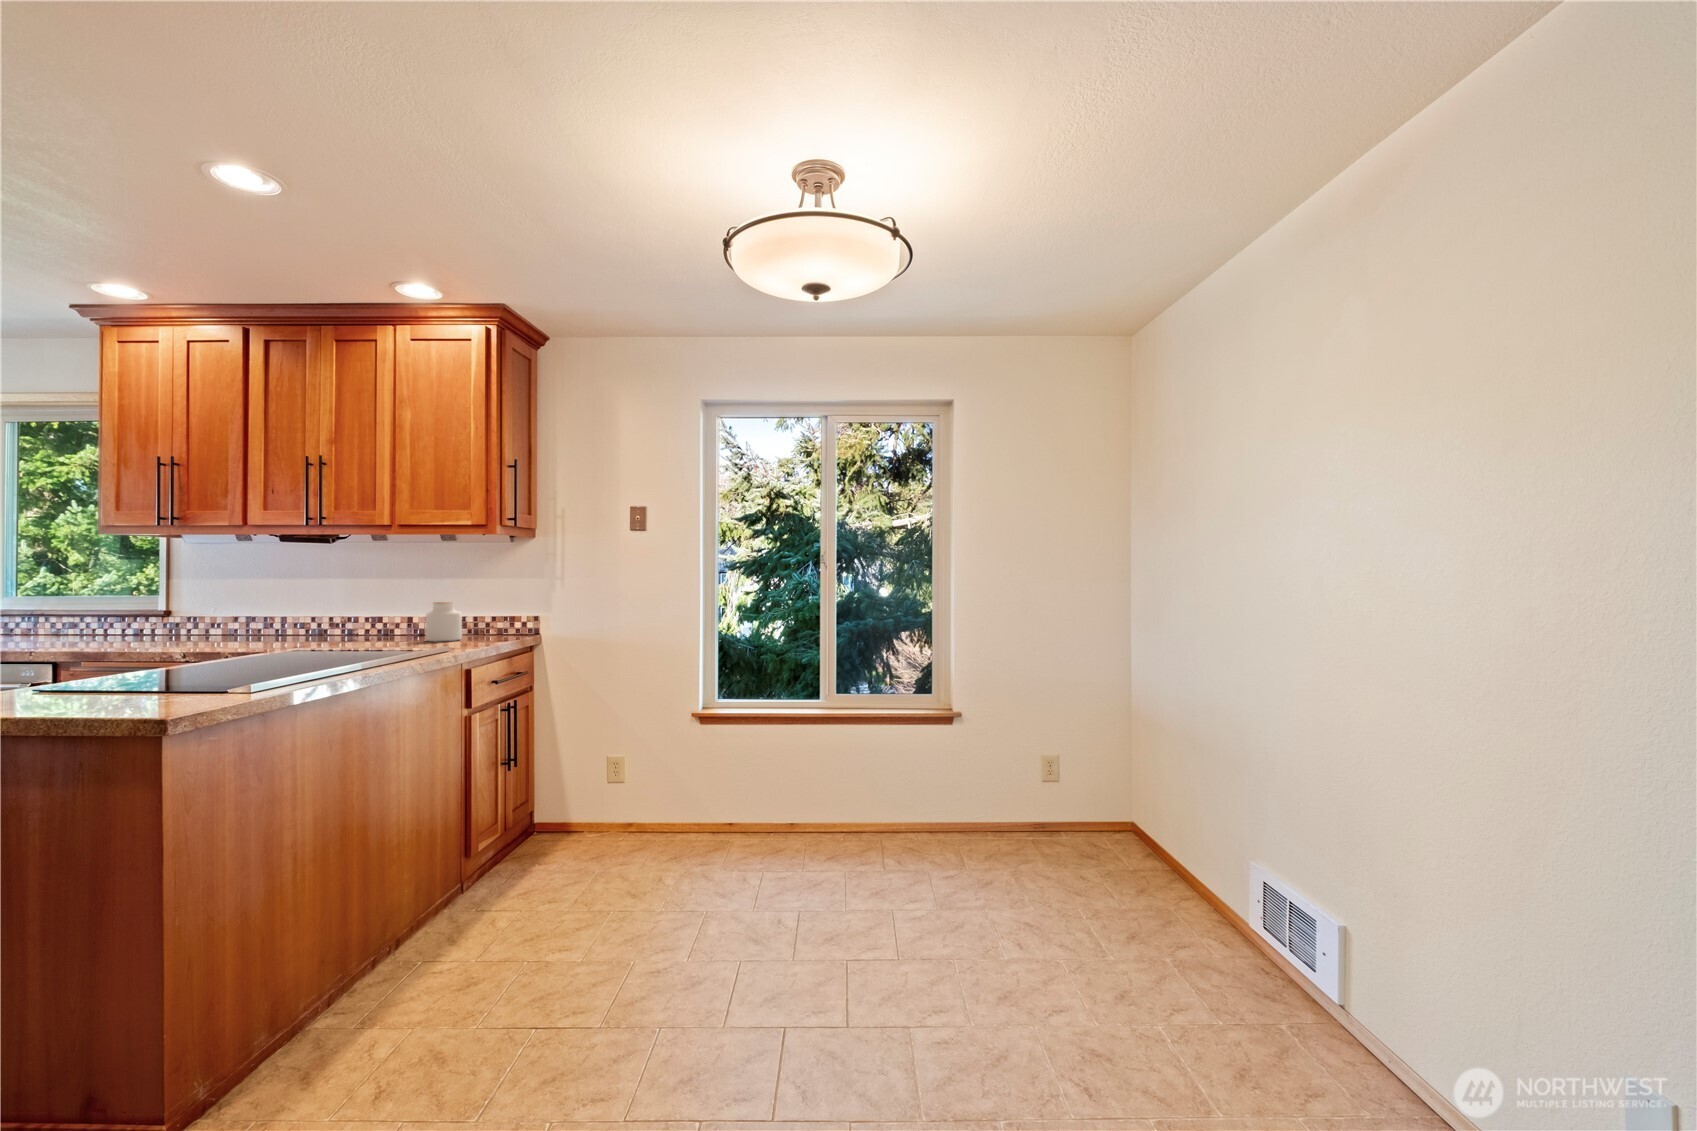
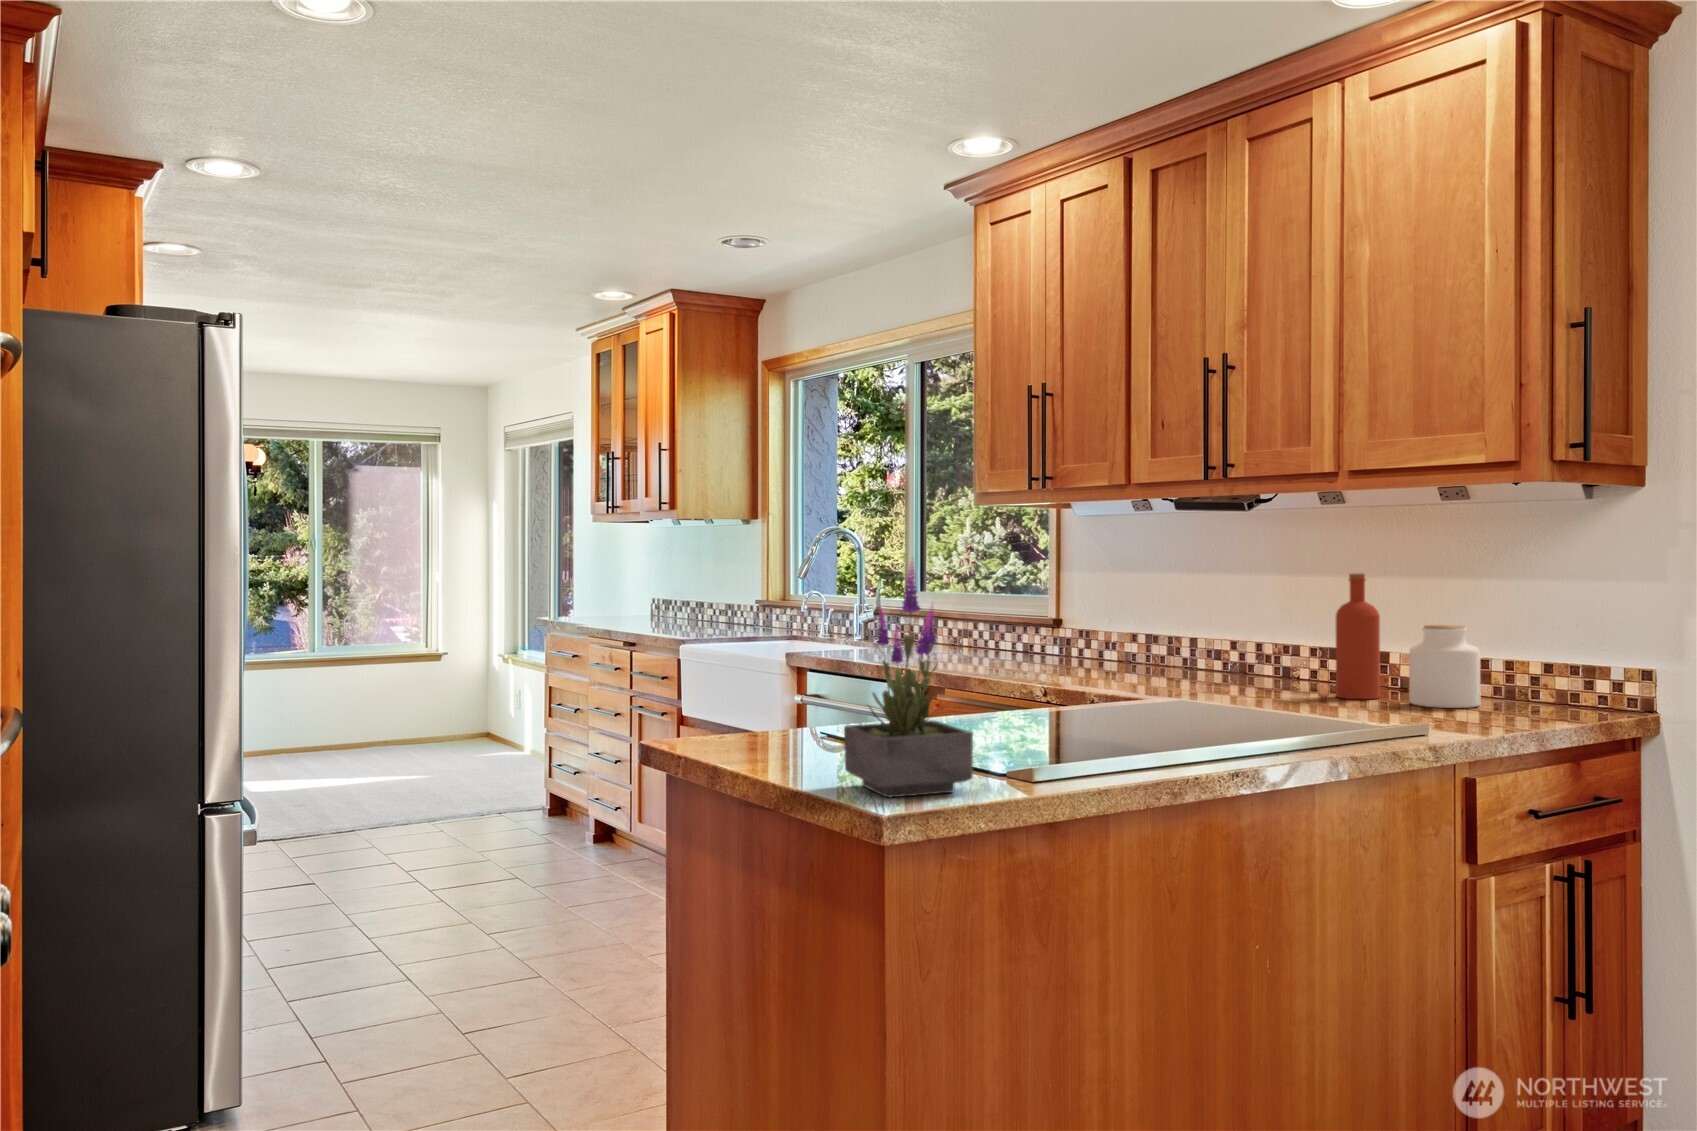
potted plant: none [66,556,187,707] -> present [844,563,973,797]
bottle: none [383,578,408,642] -> present [1336,573,1380,699]

